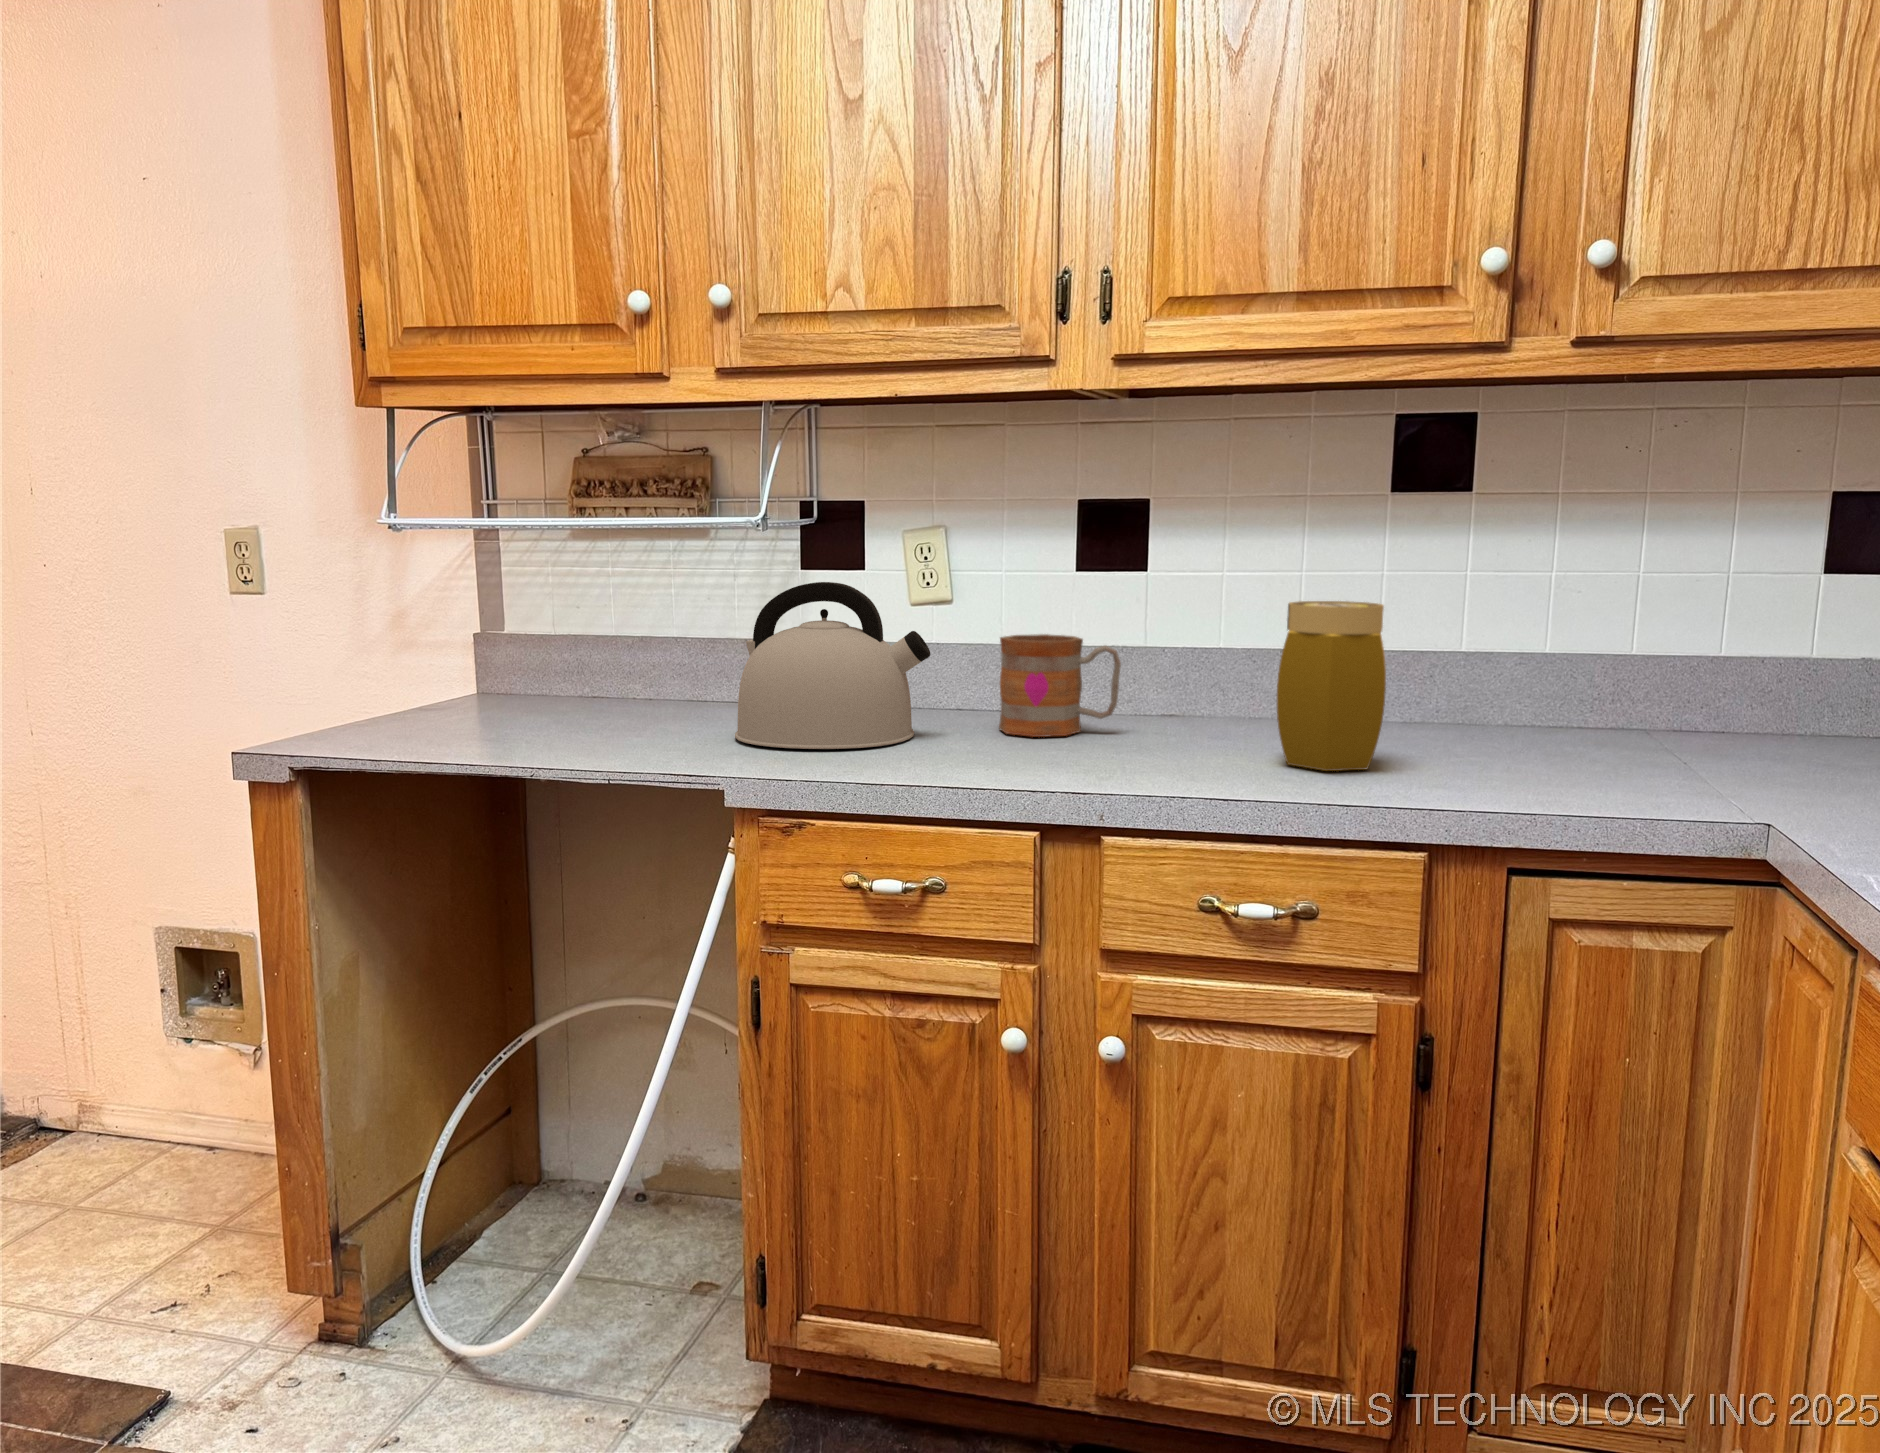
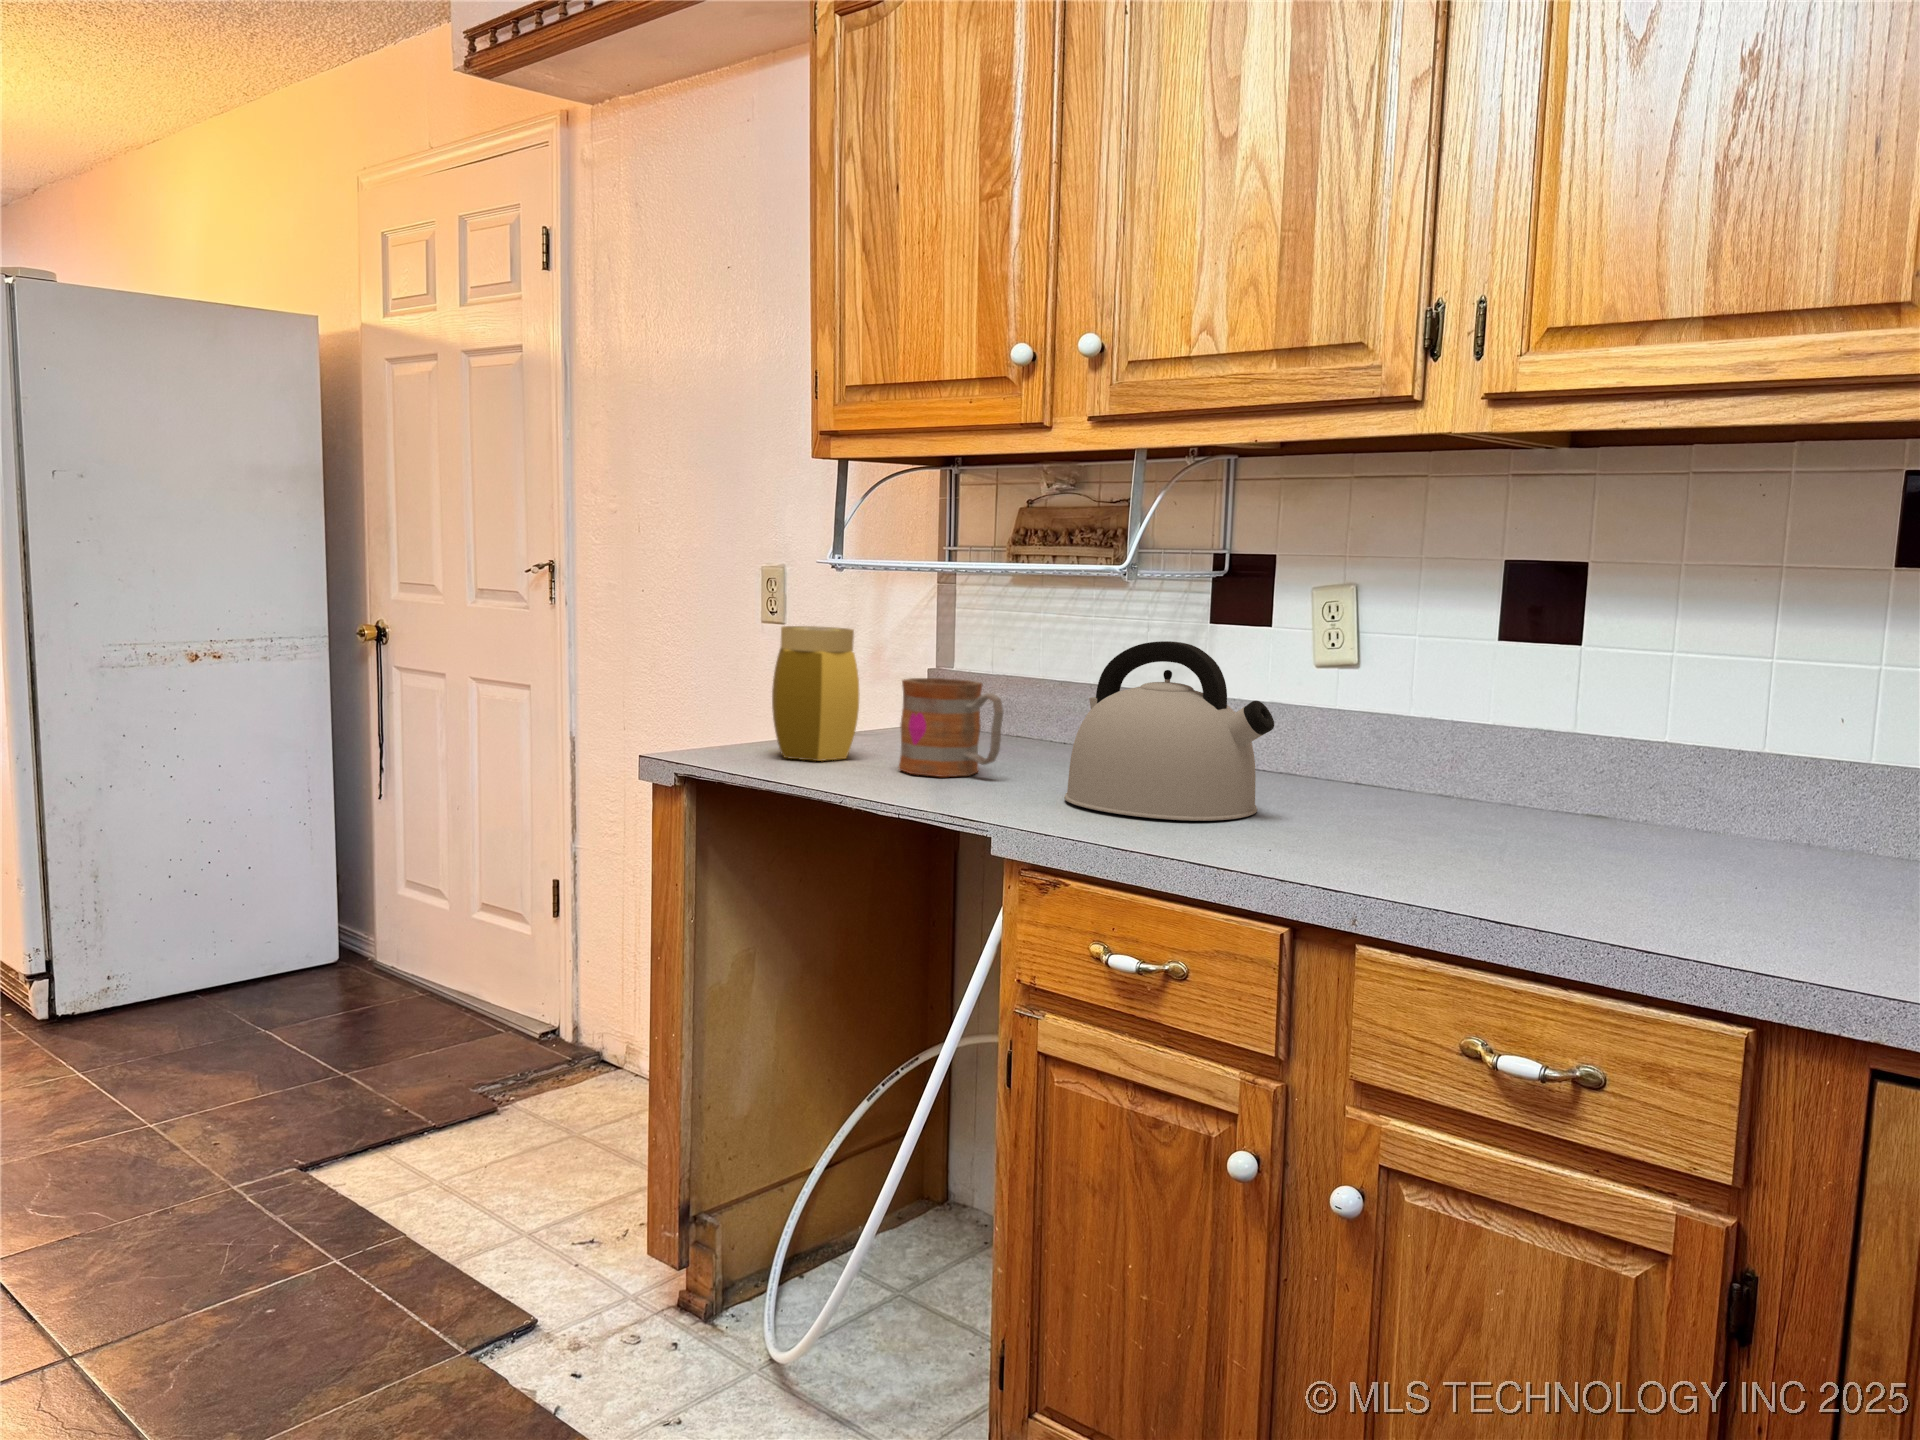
jar: present [1277,601,1386,771] -> present [772,626,859,761]
mug: present [999,634,1121,737] -> present [899,678,1003,777]

